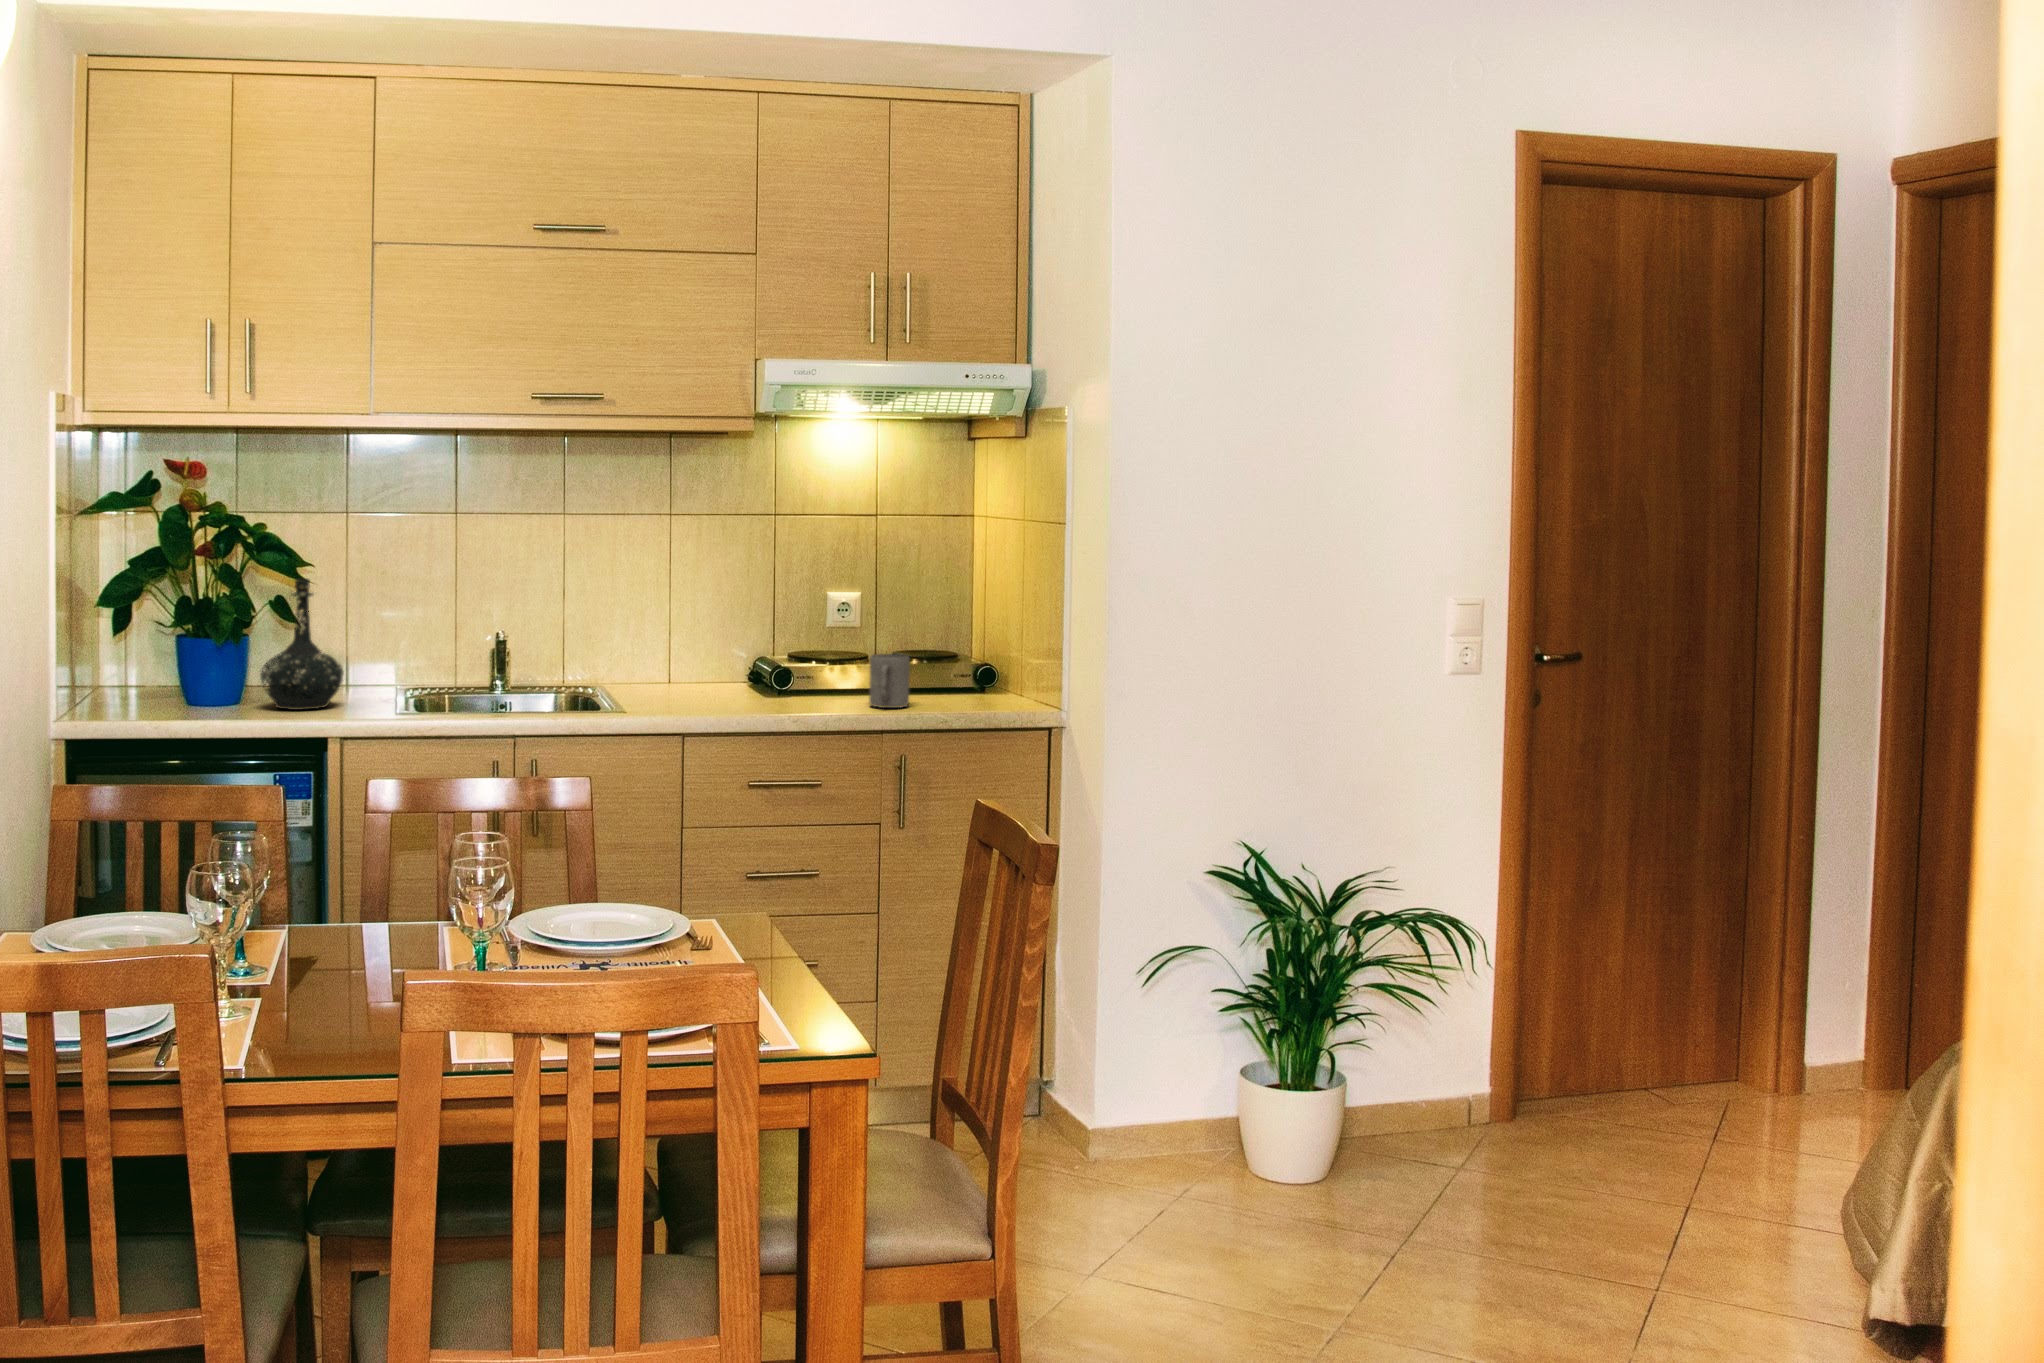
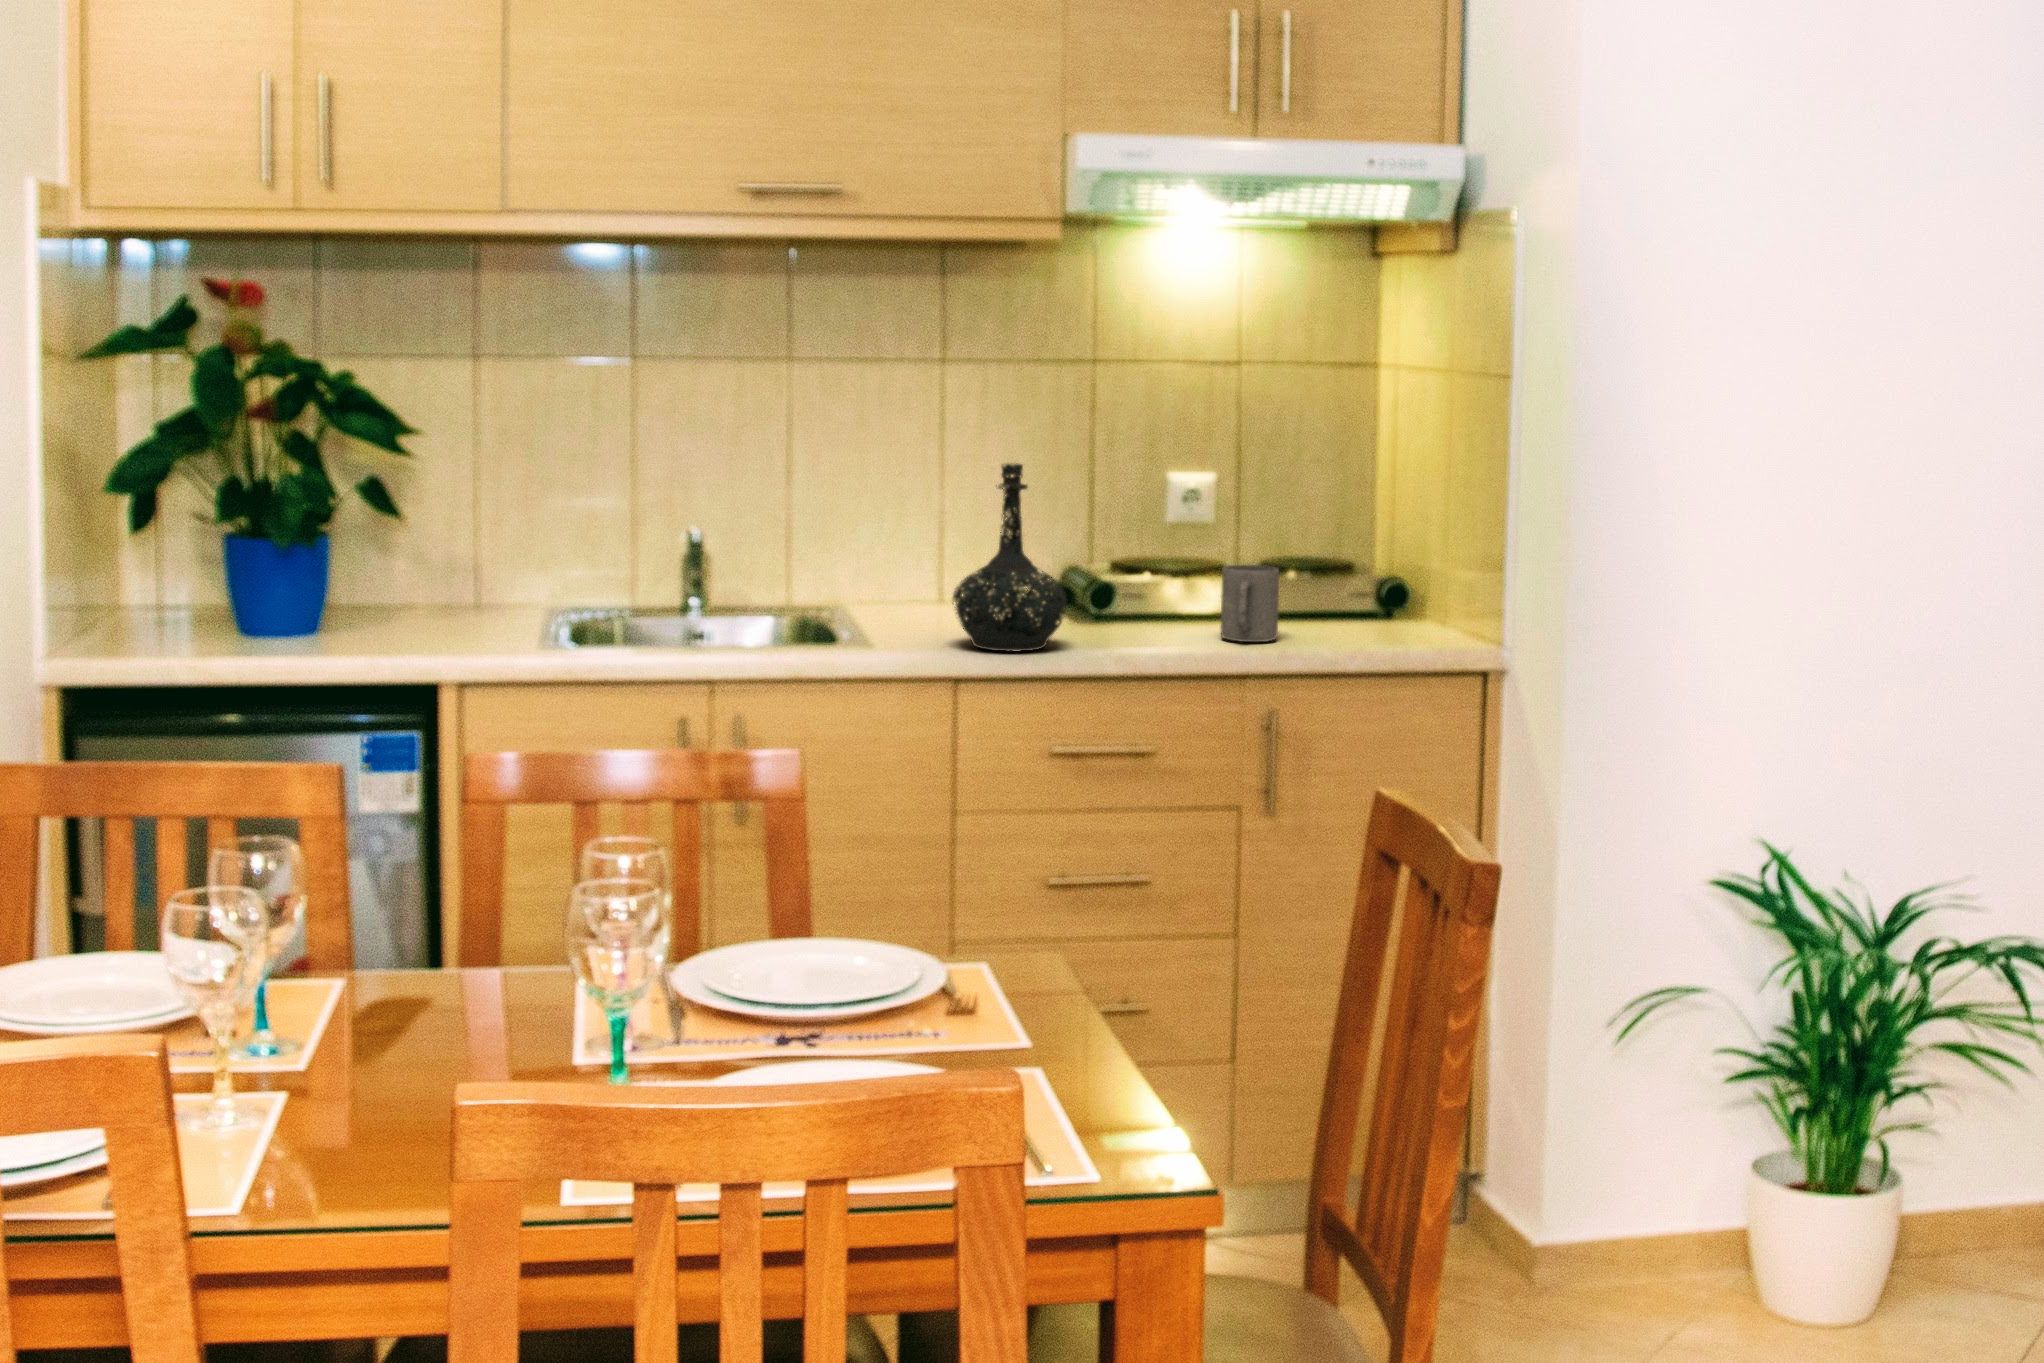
bottle: present [260,579,343,710] -> present [953,464,1068,651]

